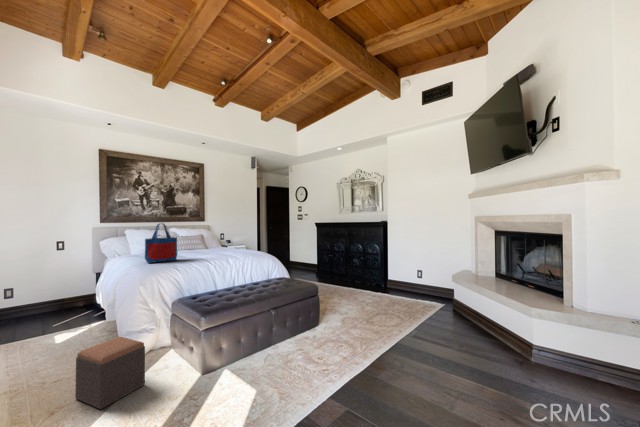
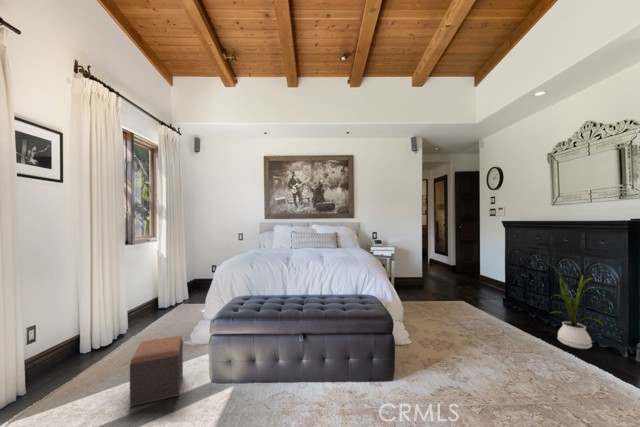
tote bag: present [145,224,177,263] -> none [246,222,275,263]
house plant: none [342,245,367,287] -> present [552,267,603,349]

